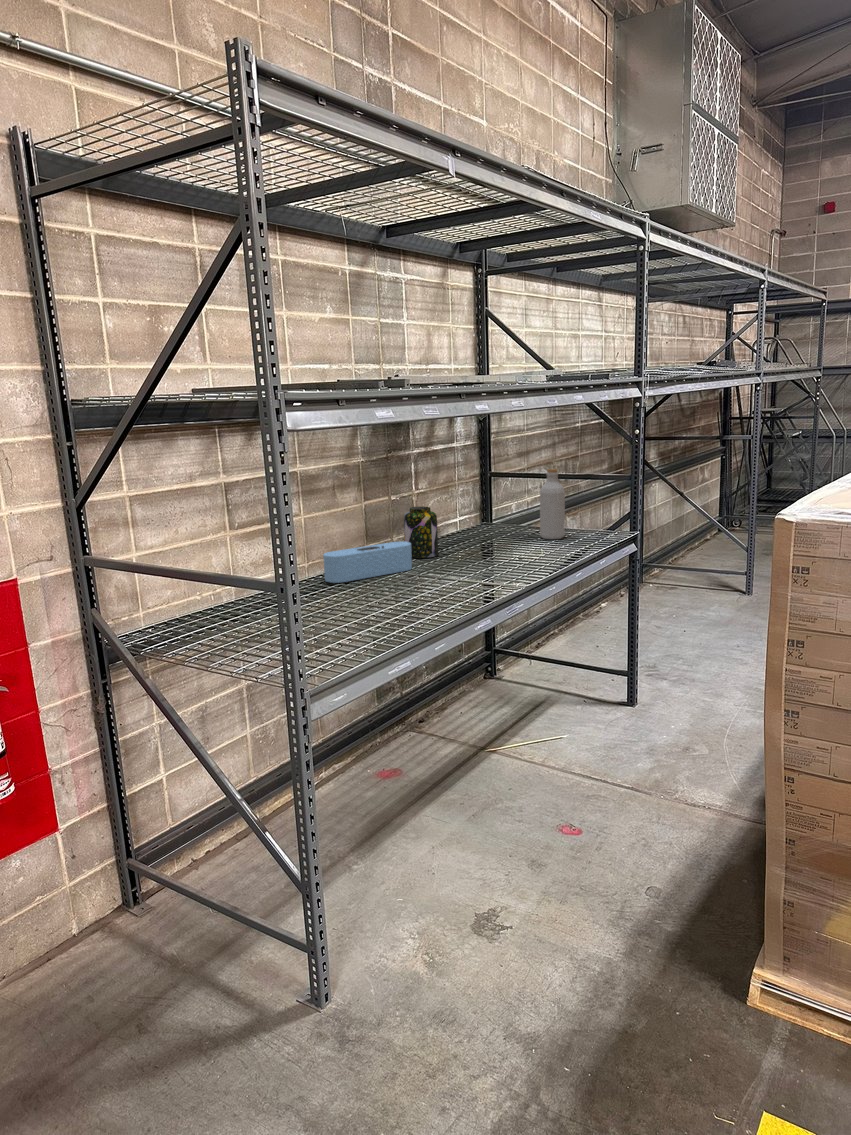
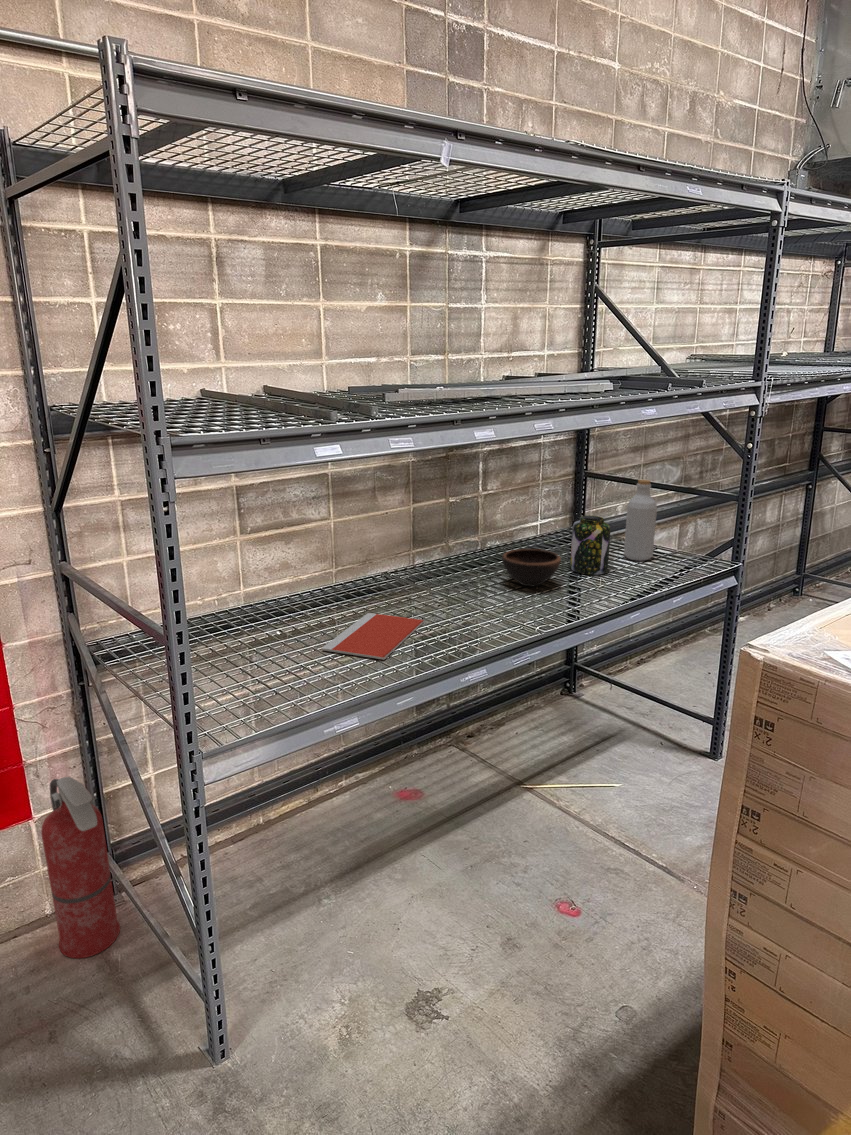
jar: present [404,506,438,558] -> present [570,515,610,575]
bowl: none [453,532,505,563] -> present [502,549,561,586]
speaker: present [323,542,412,583] -> none [353,552,454,594]
notebook: none [339,593,412,621] -> present [321,613,424,660]
fire extinguisher: none [81,772,162,964] -> present [41,777,120,958]

